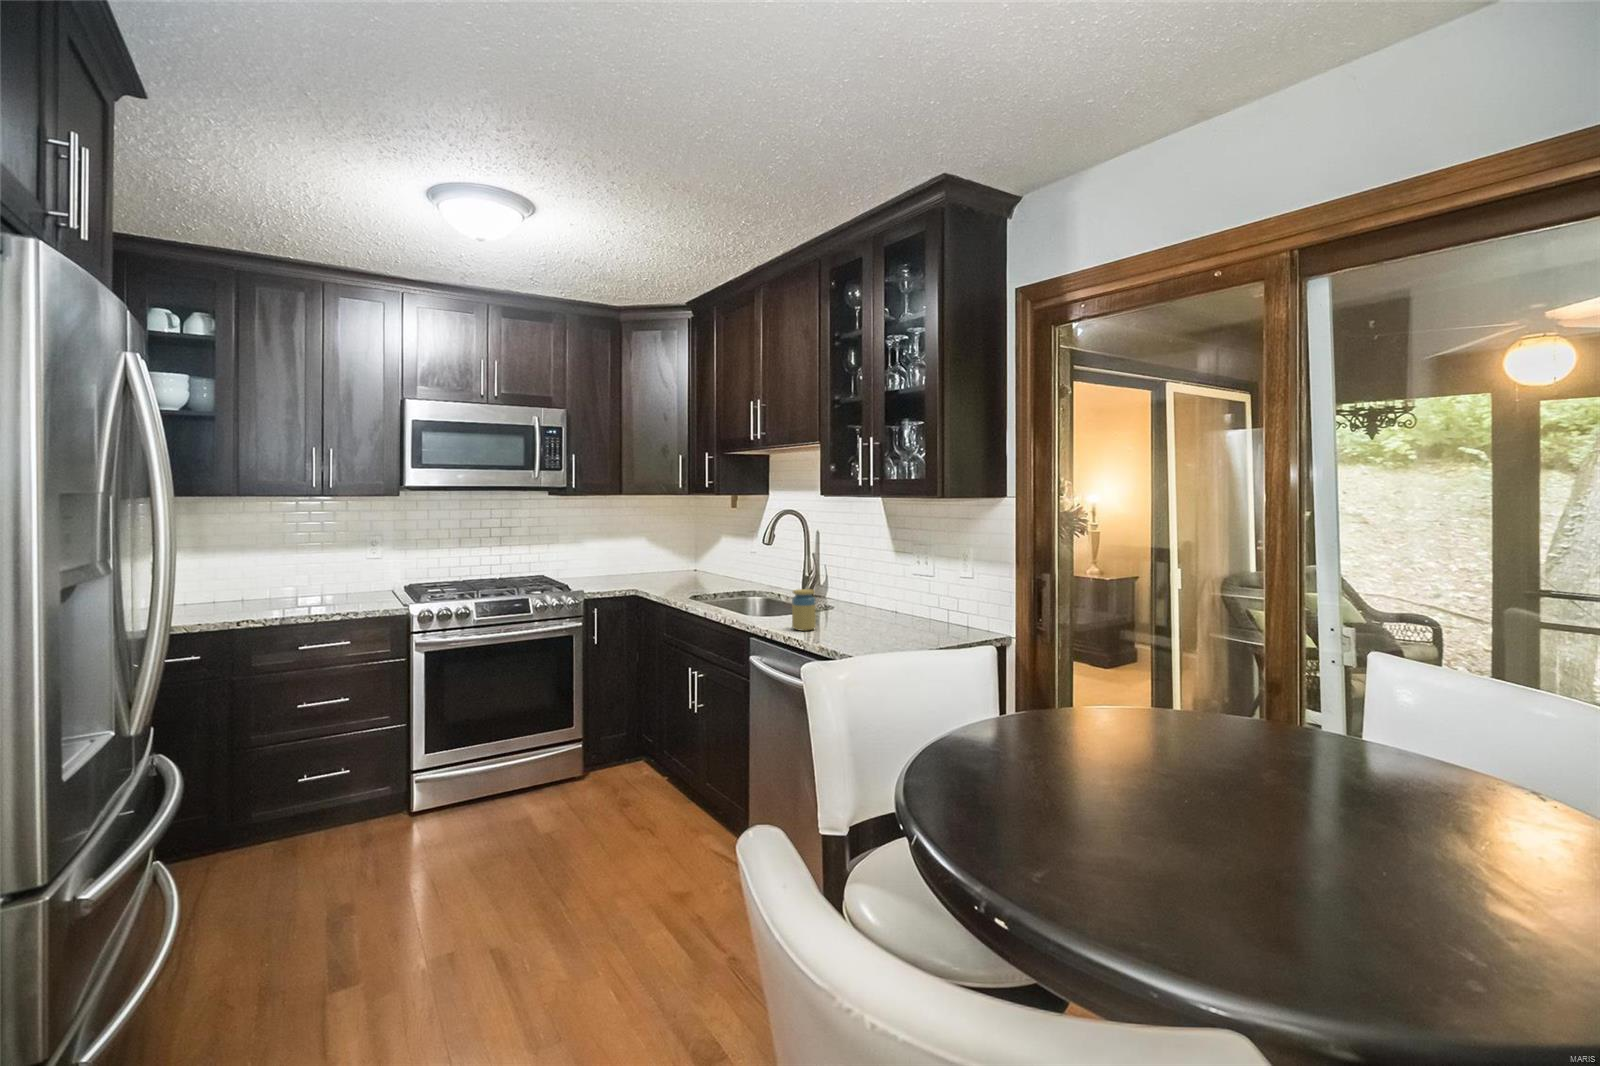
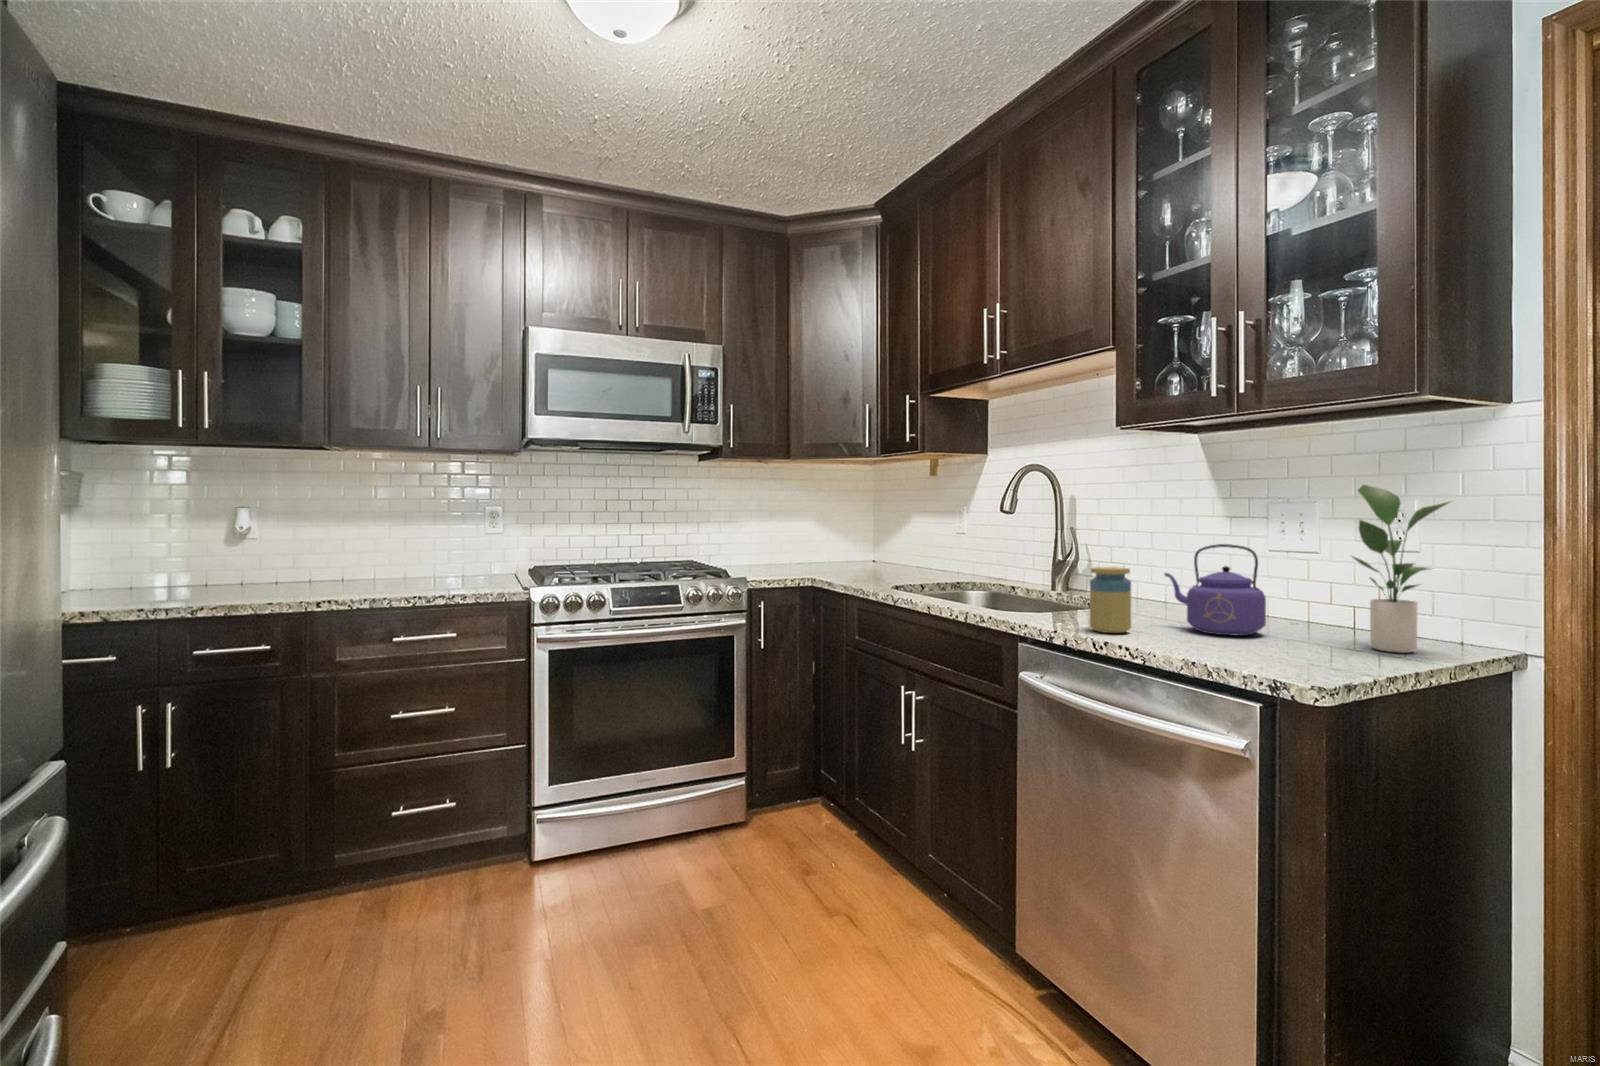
potted plant: none [926,541,972,638] -> present [1353,485,1449,653]
kettle: none [842,575,893,630] -> present [1165,544,1266,635]

